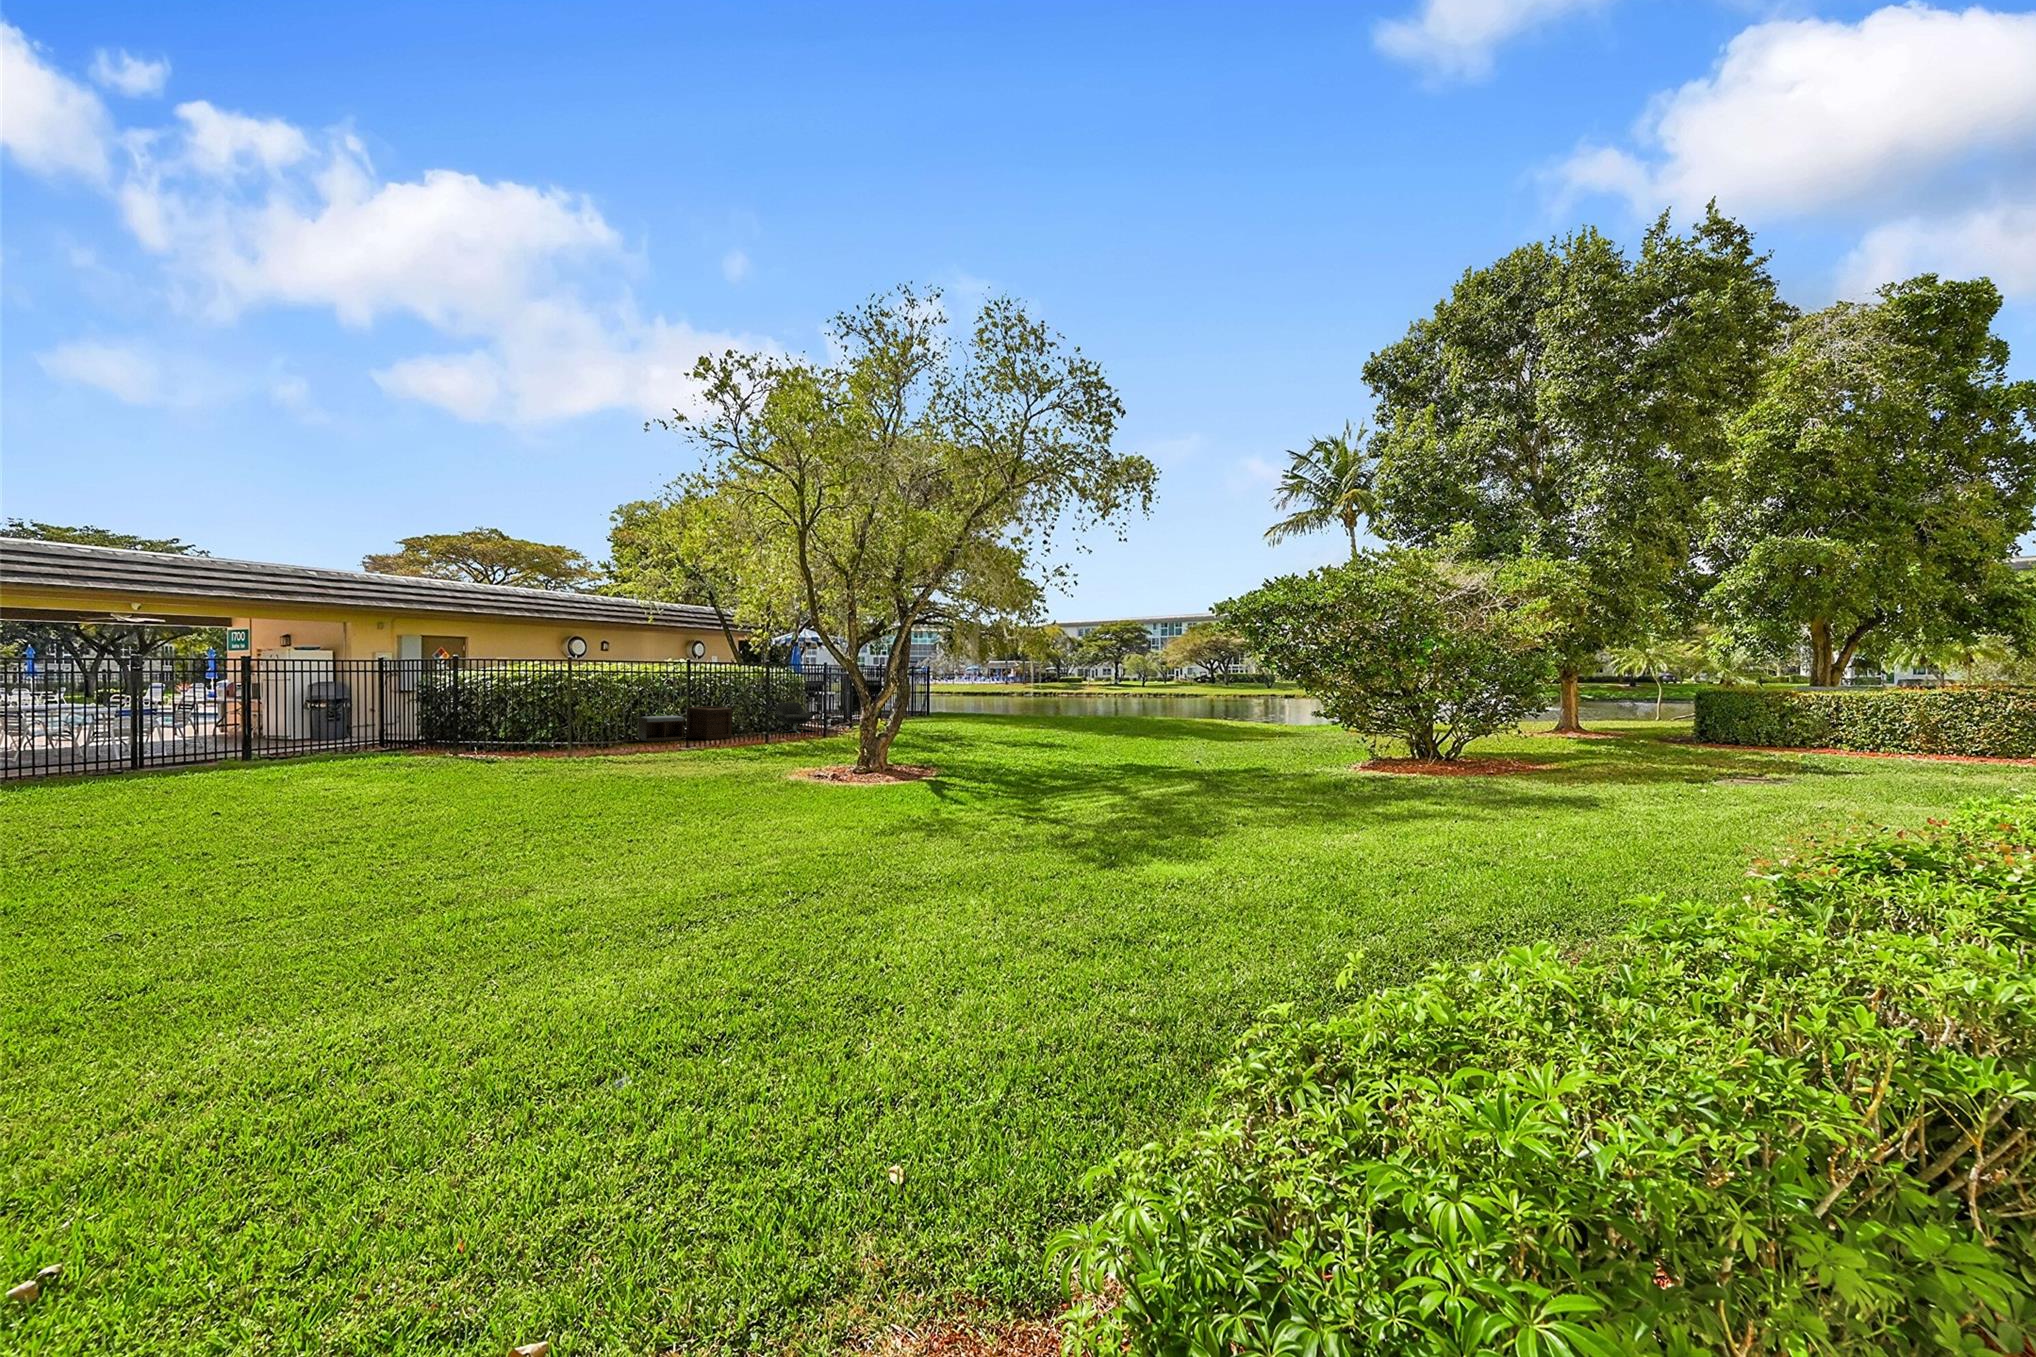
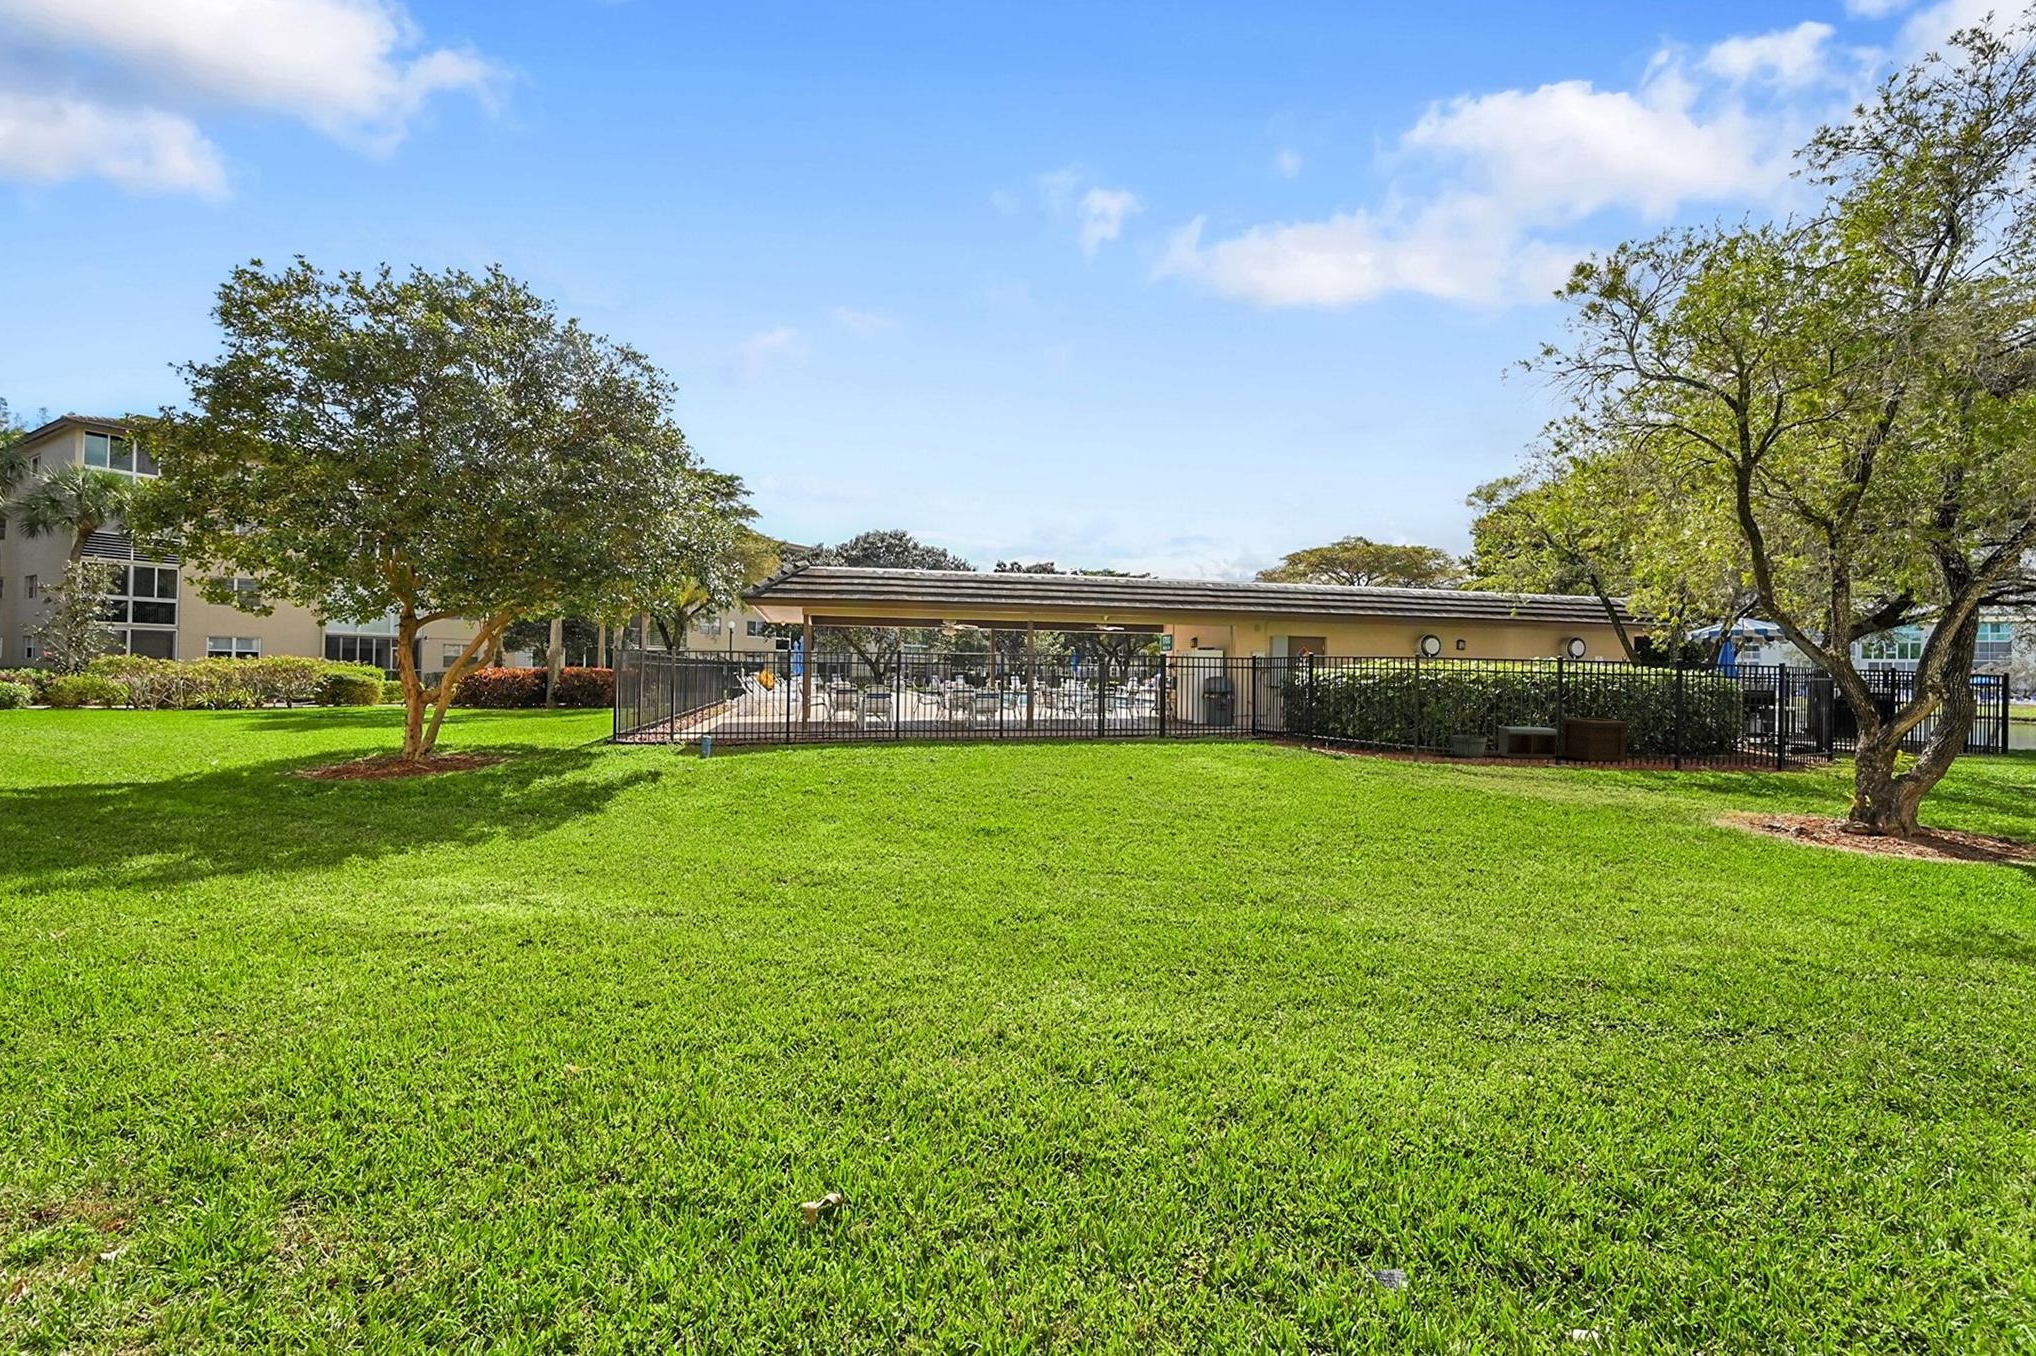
lounge chair: present [776,702,813,733] -> none [1694,718,1759,762]
wooden bucket: none [600,720,630,744] -> present [1452,729,1487,758]

